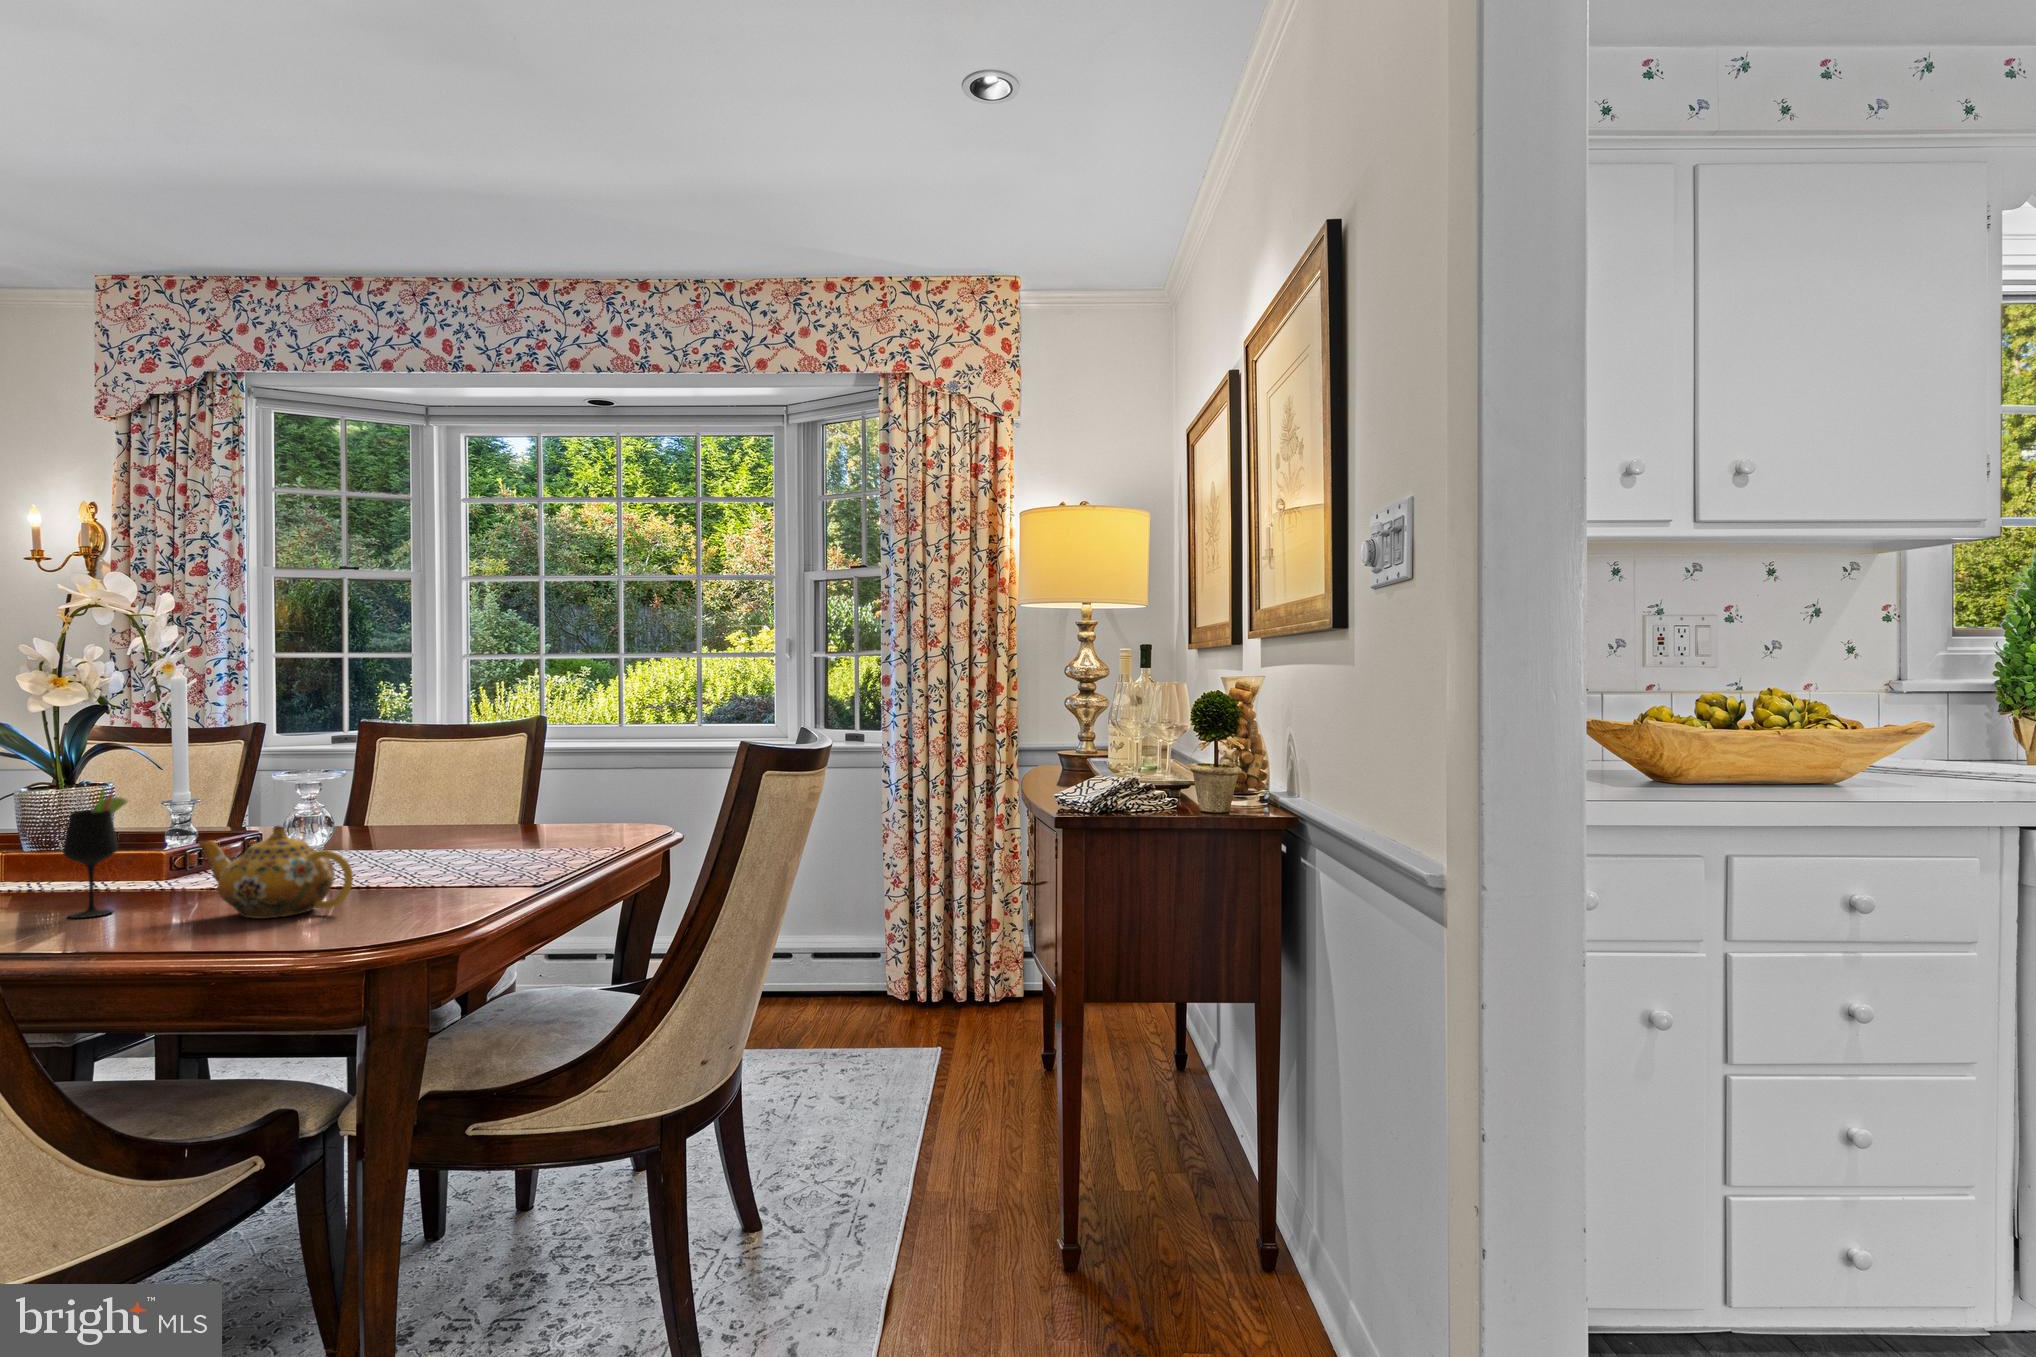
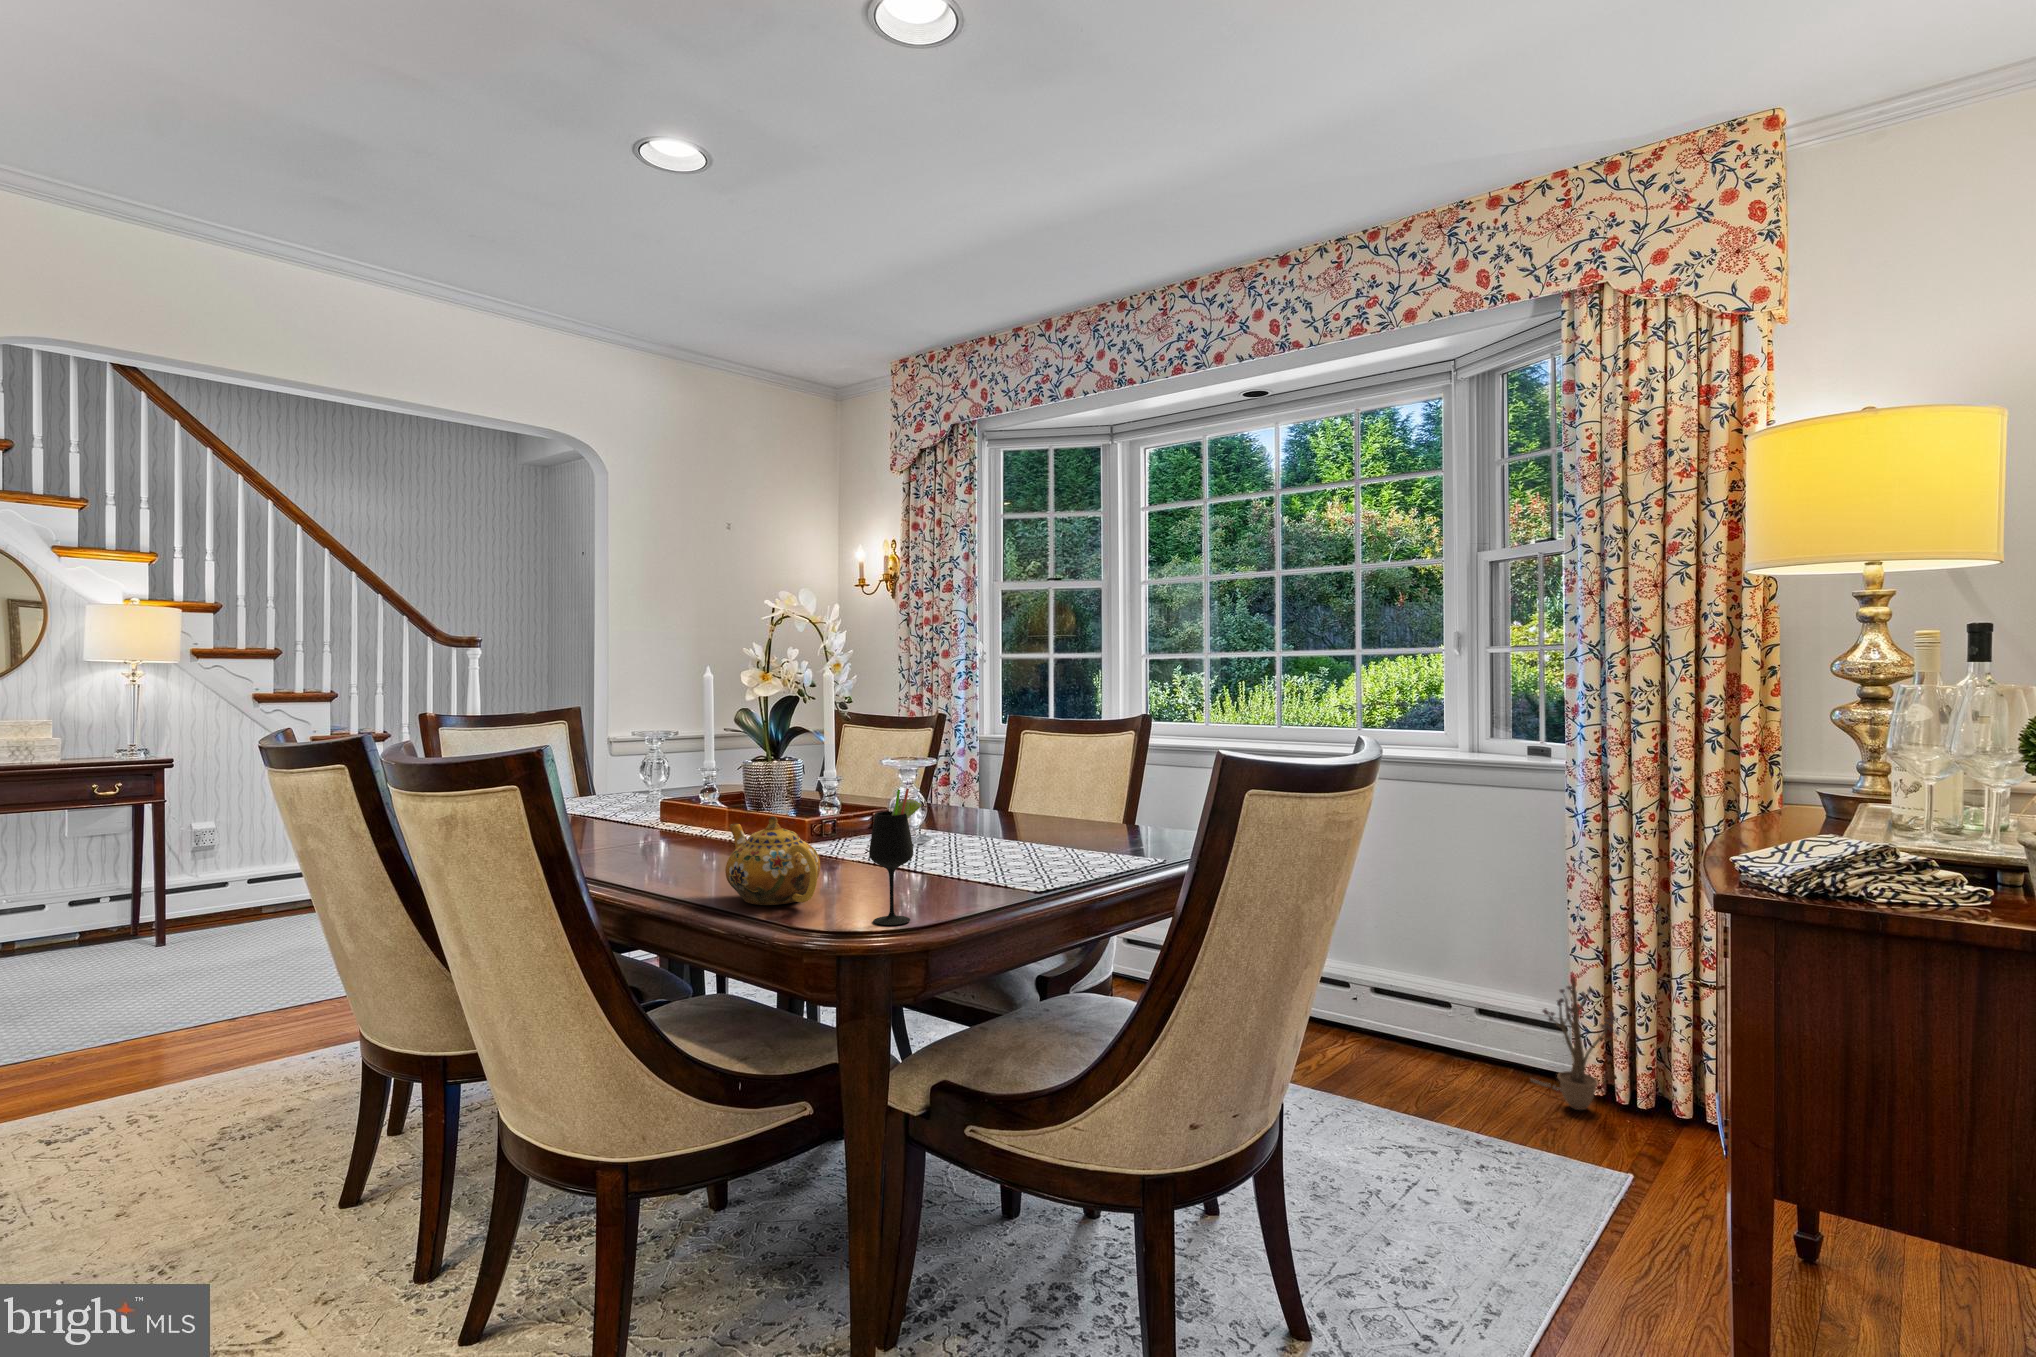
wine glass: present [63,786,128,918] -> present [869,789,921,925]
decorative plant: none [860,911,926,1013] -> present [1531,978,1619,1110]

